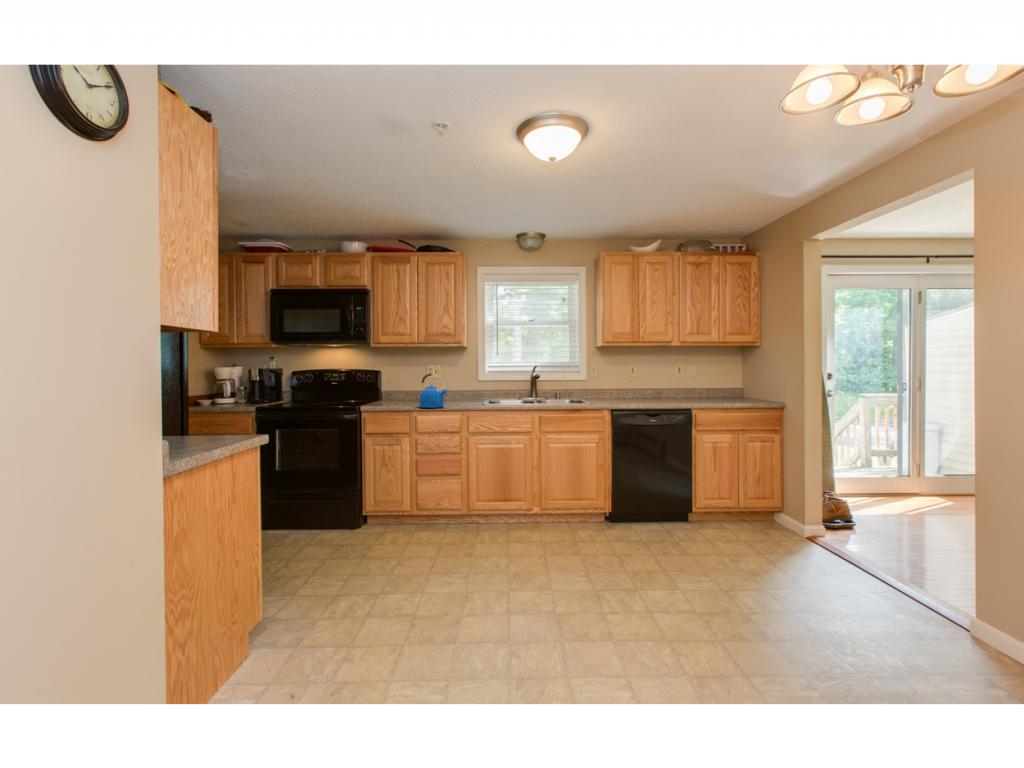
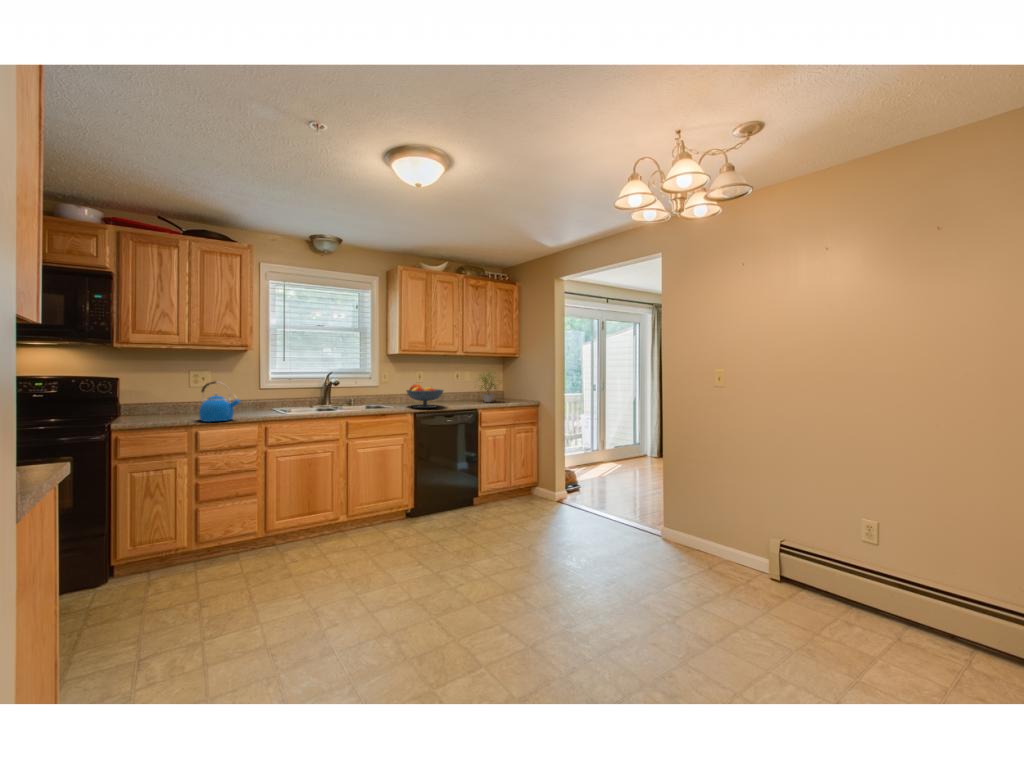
potted plant: none [695,357,736,401] -> present [479,371,497,402]
fruit bowl: none [607,378,650,404] -> present [407,384,443,408]

